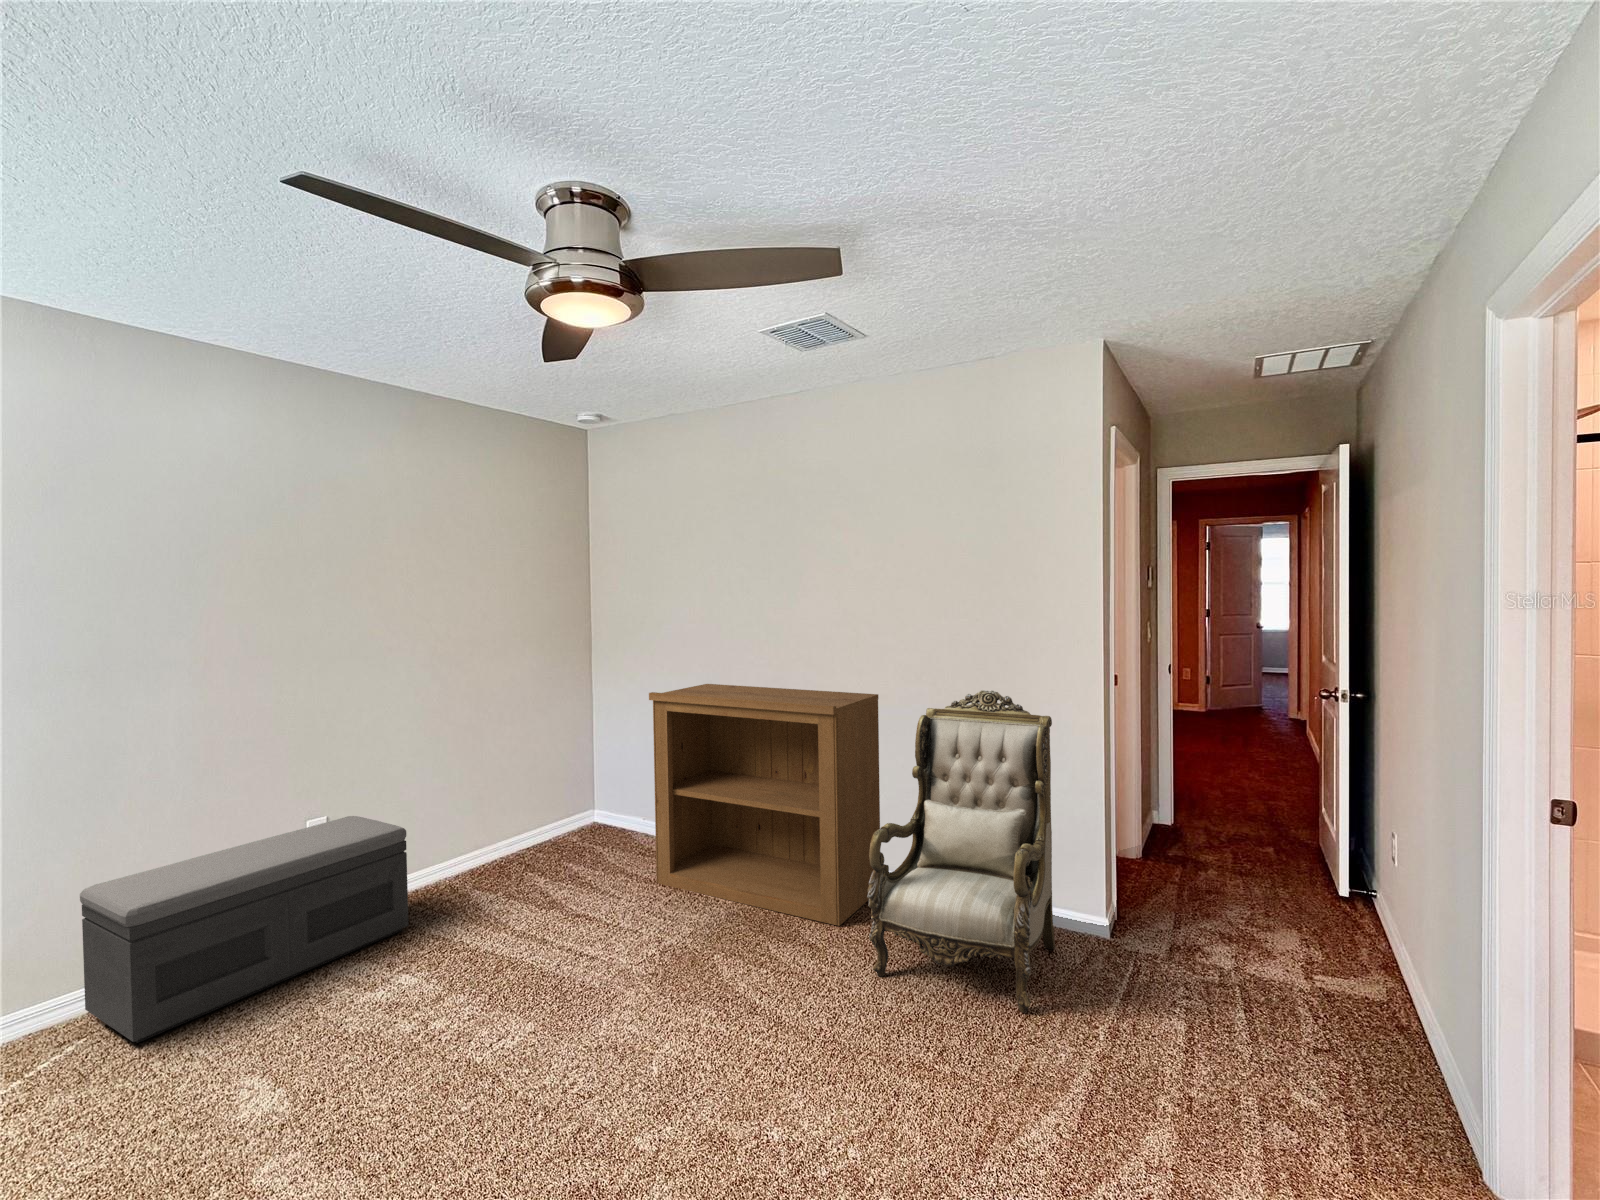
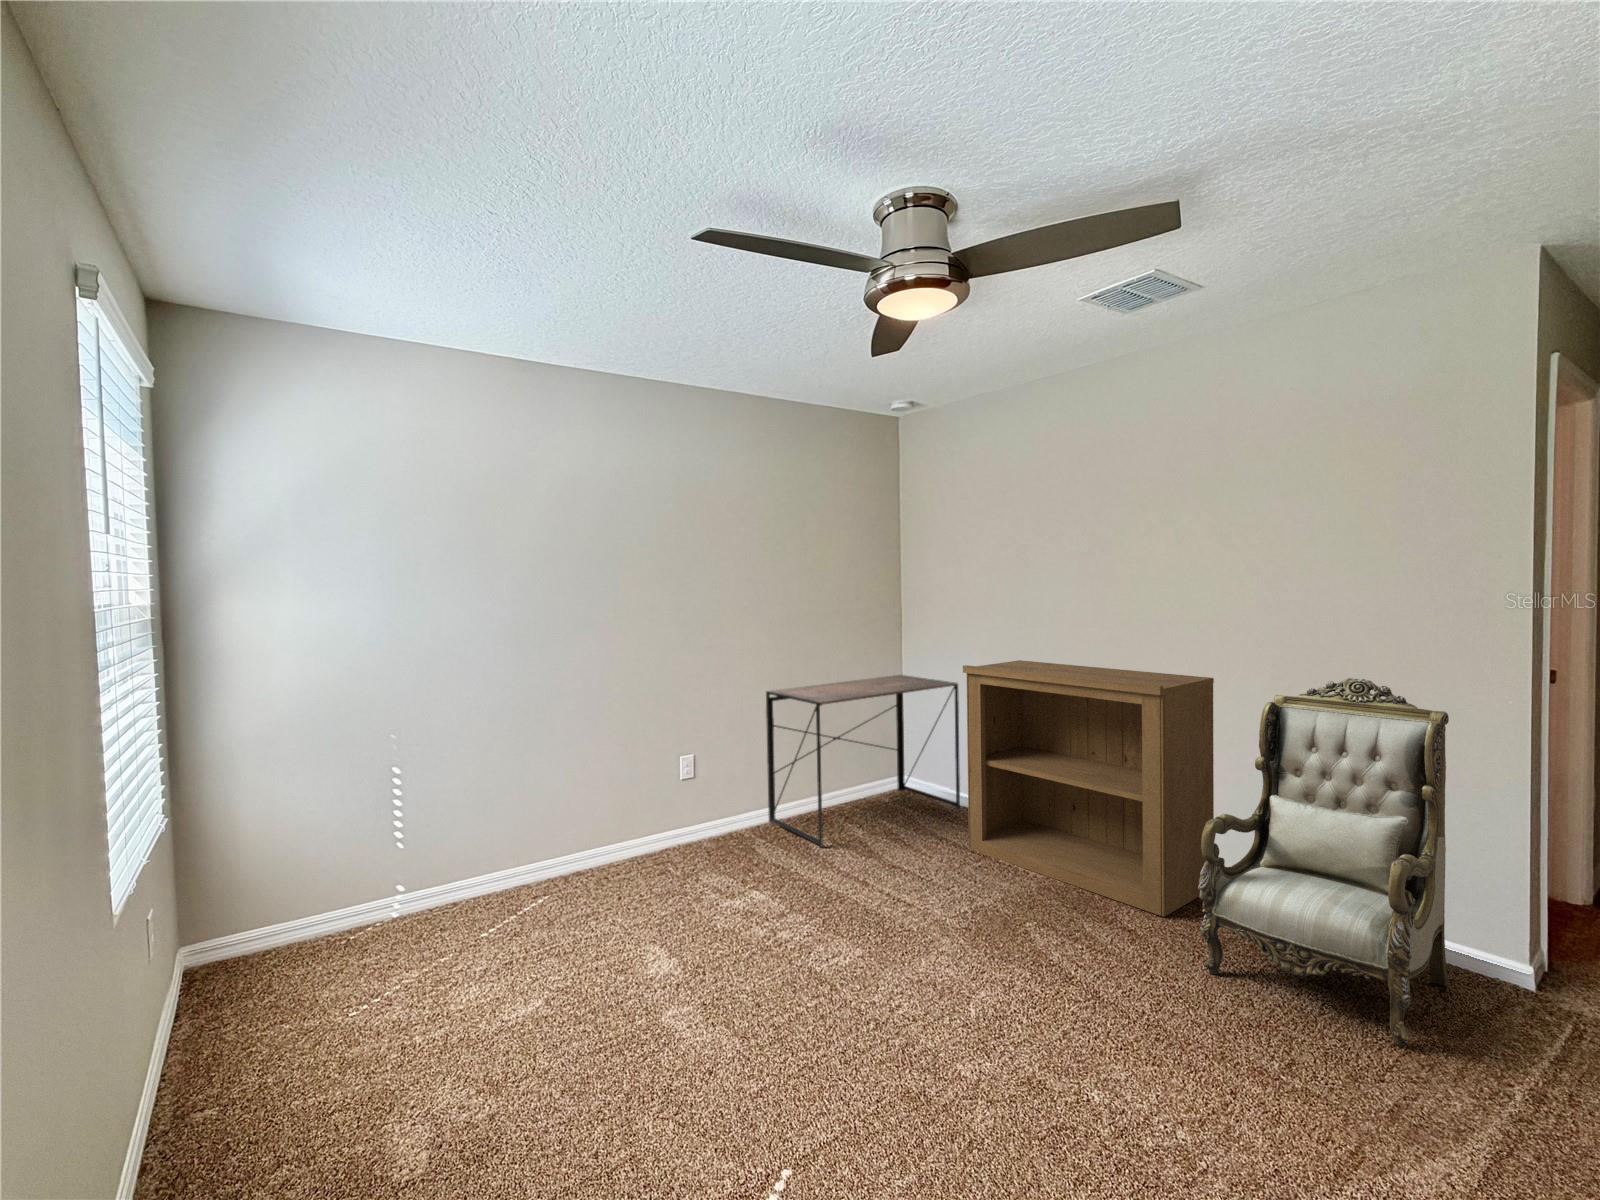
desk: none [423,703,649,906] -> present [766,675,960,847]
storage bench: present [80,816,409,1043] -> none [542,756,757,907]

